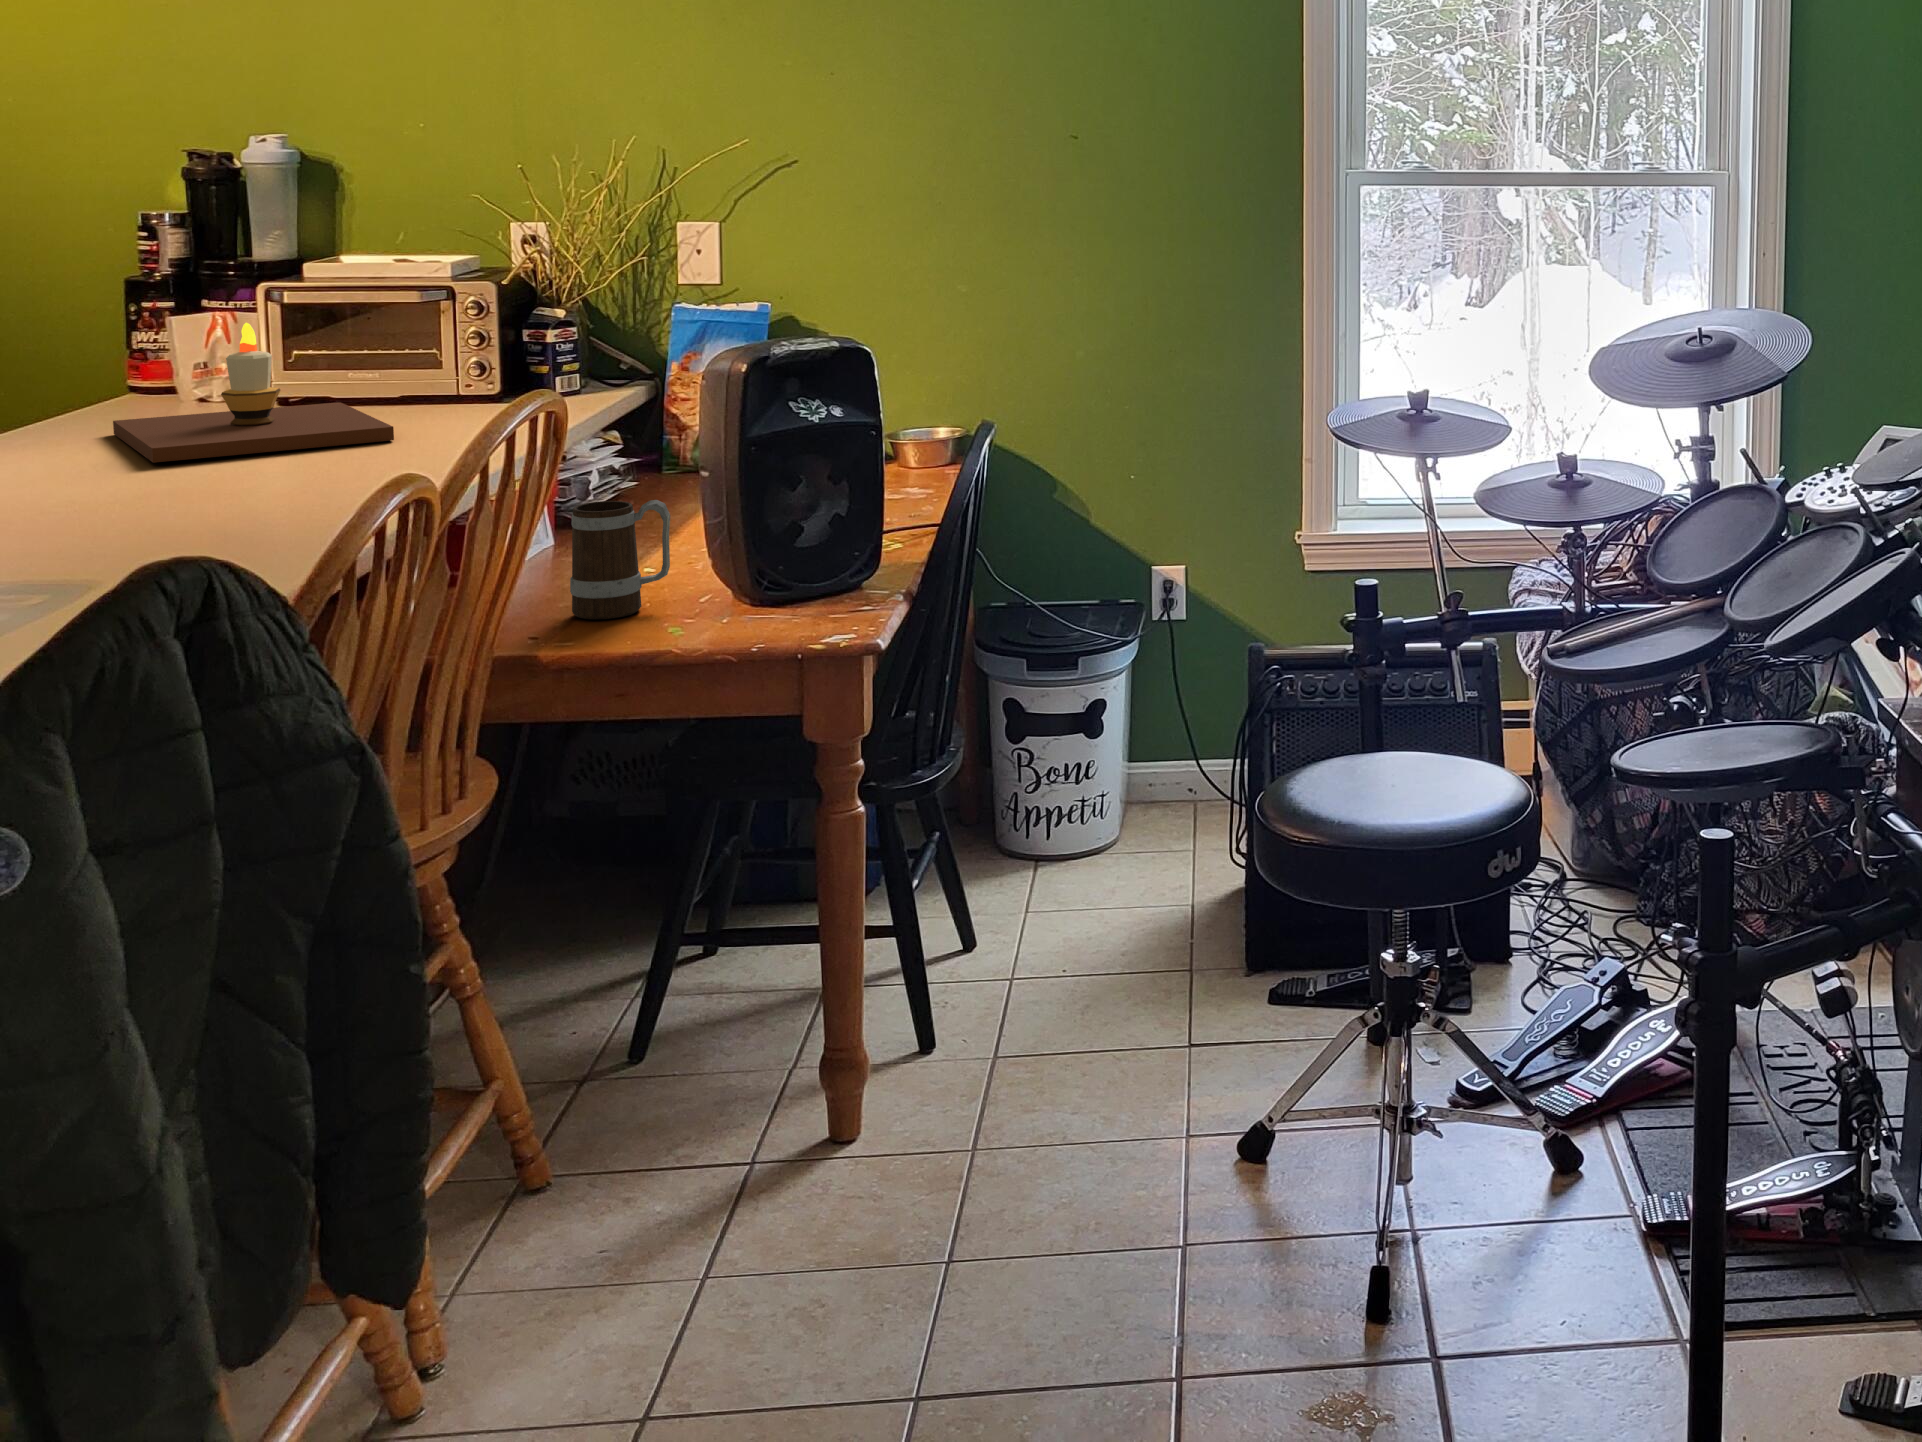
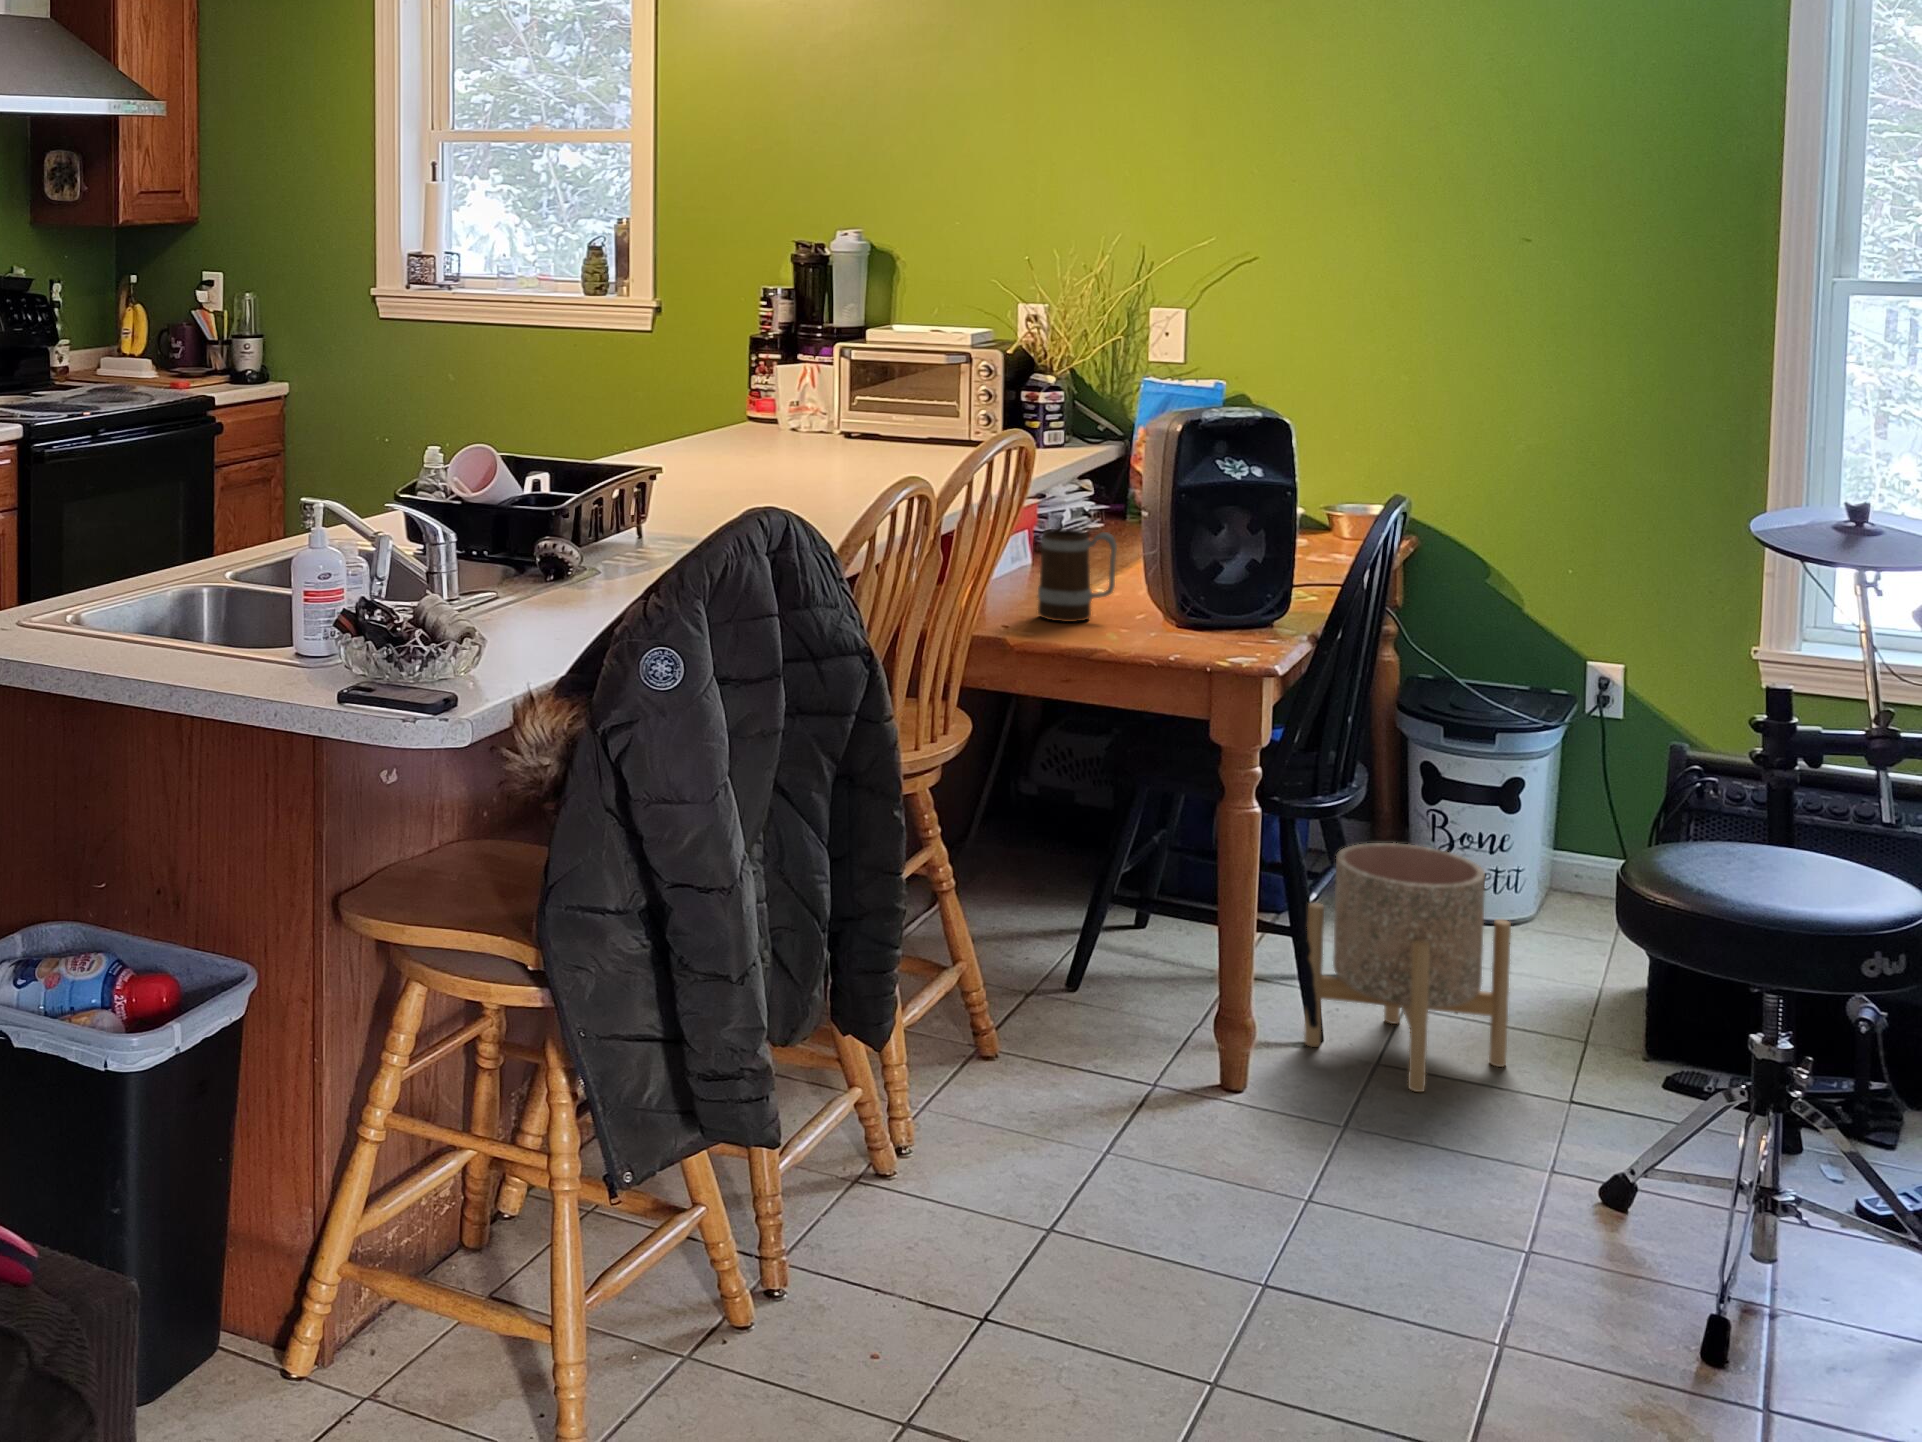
candle: present [113,323,394,463] -> none [737,373,921,471]
planter: none [915,804,1125,1081] -> present [1304,843,1511,1092]

